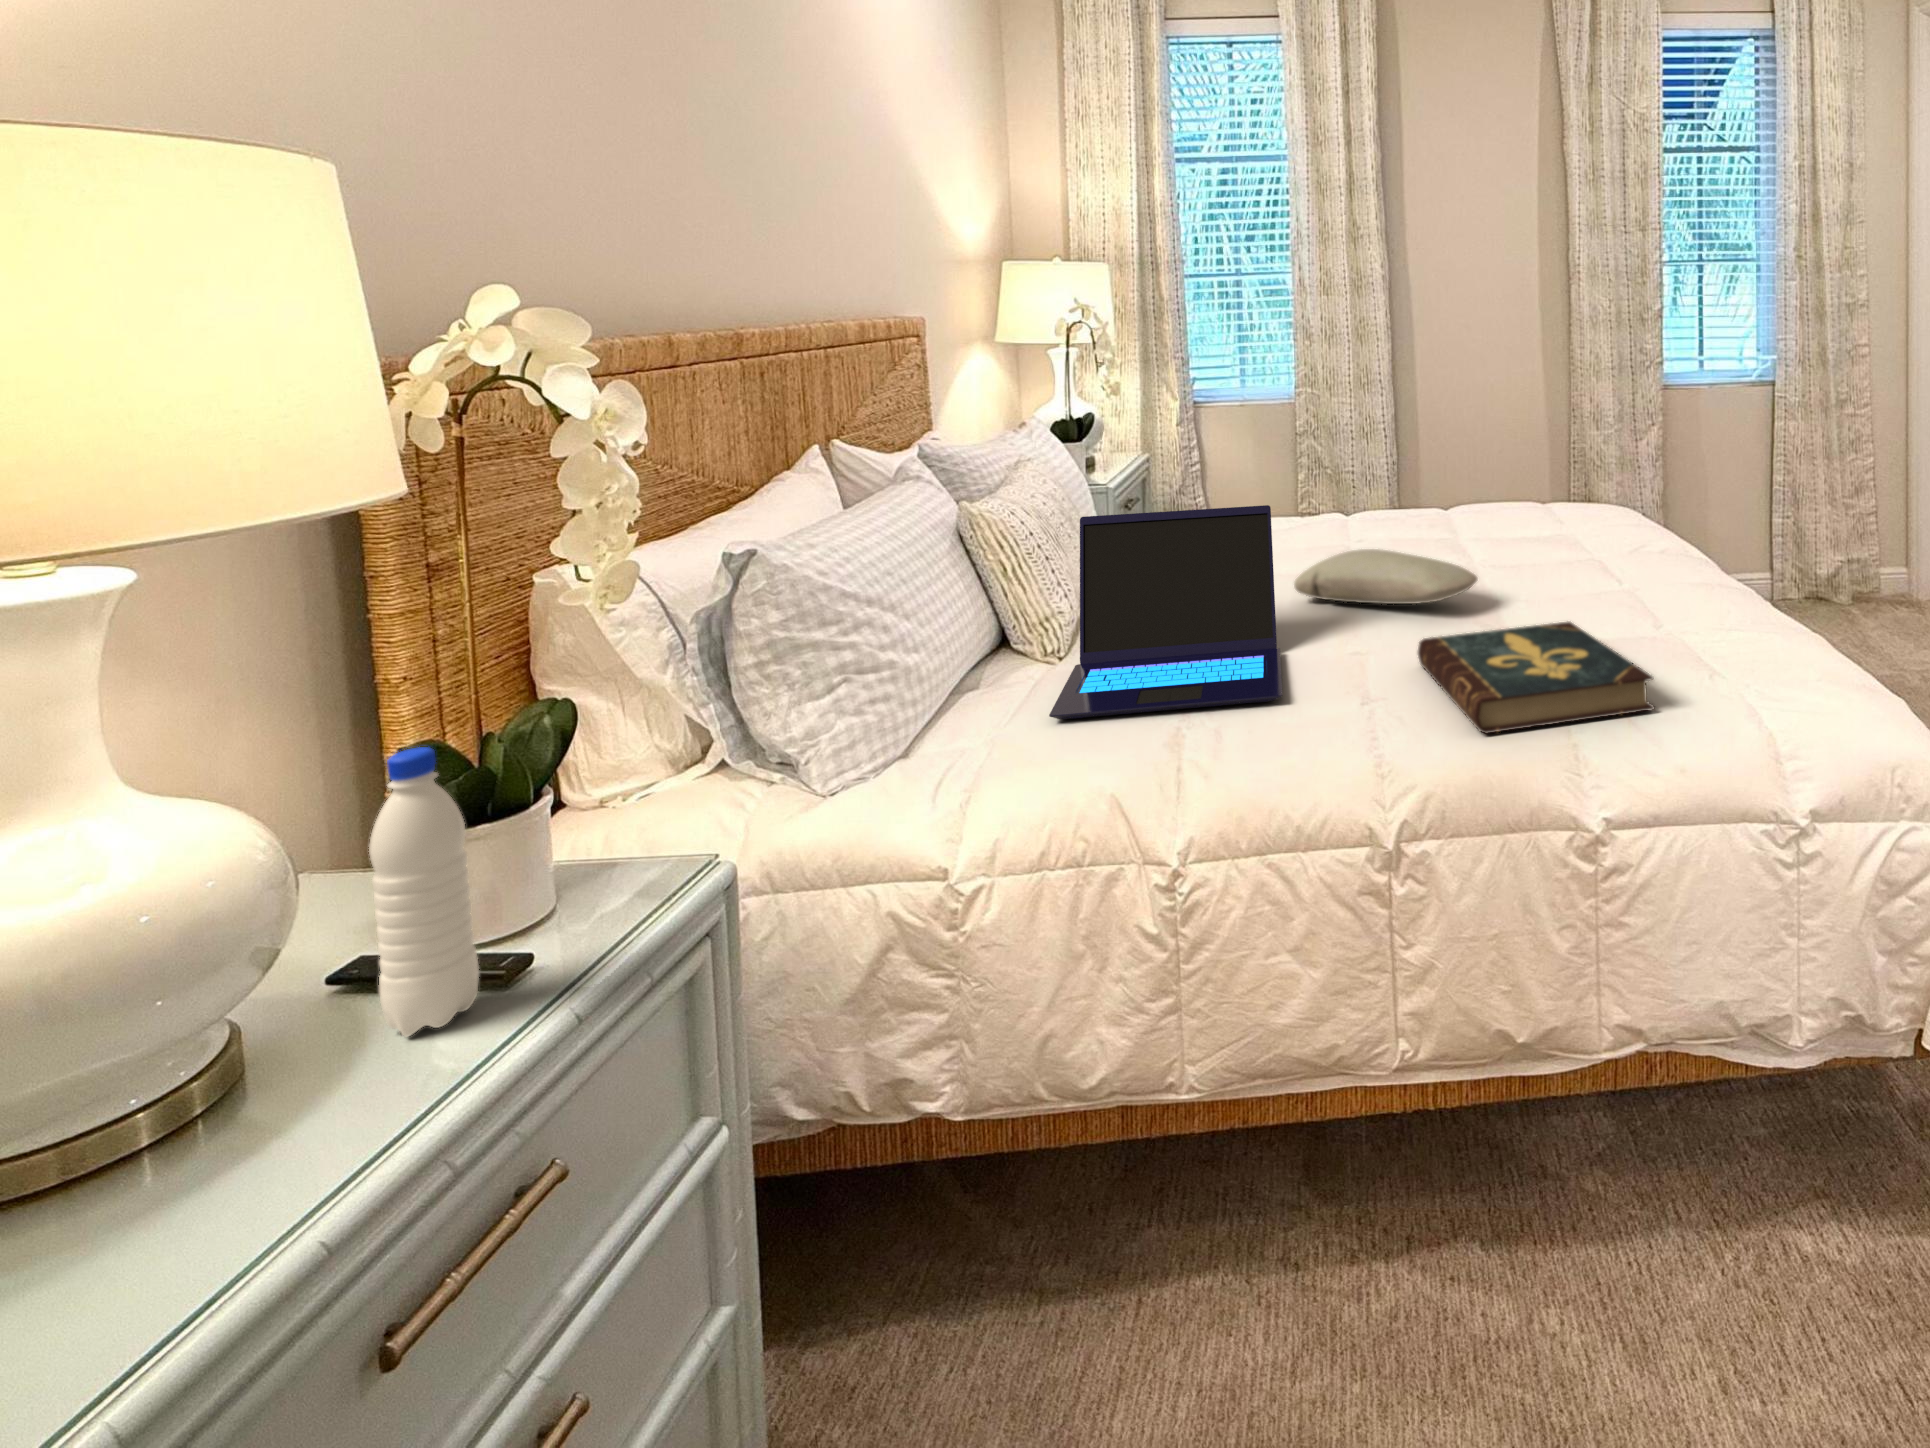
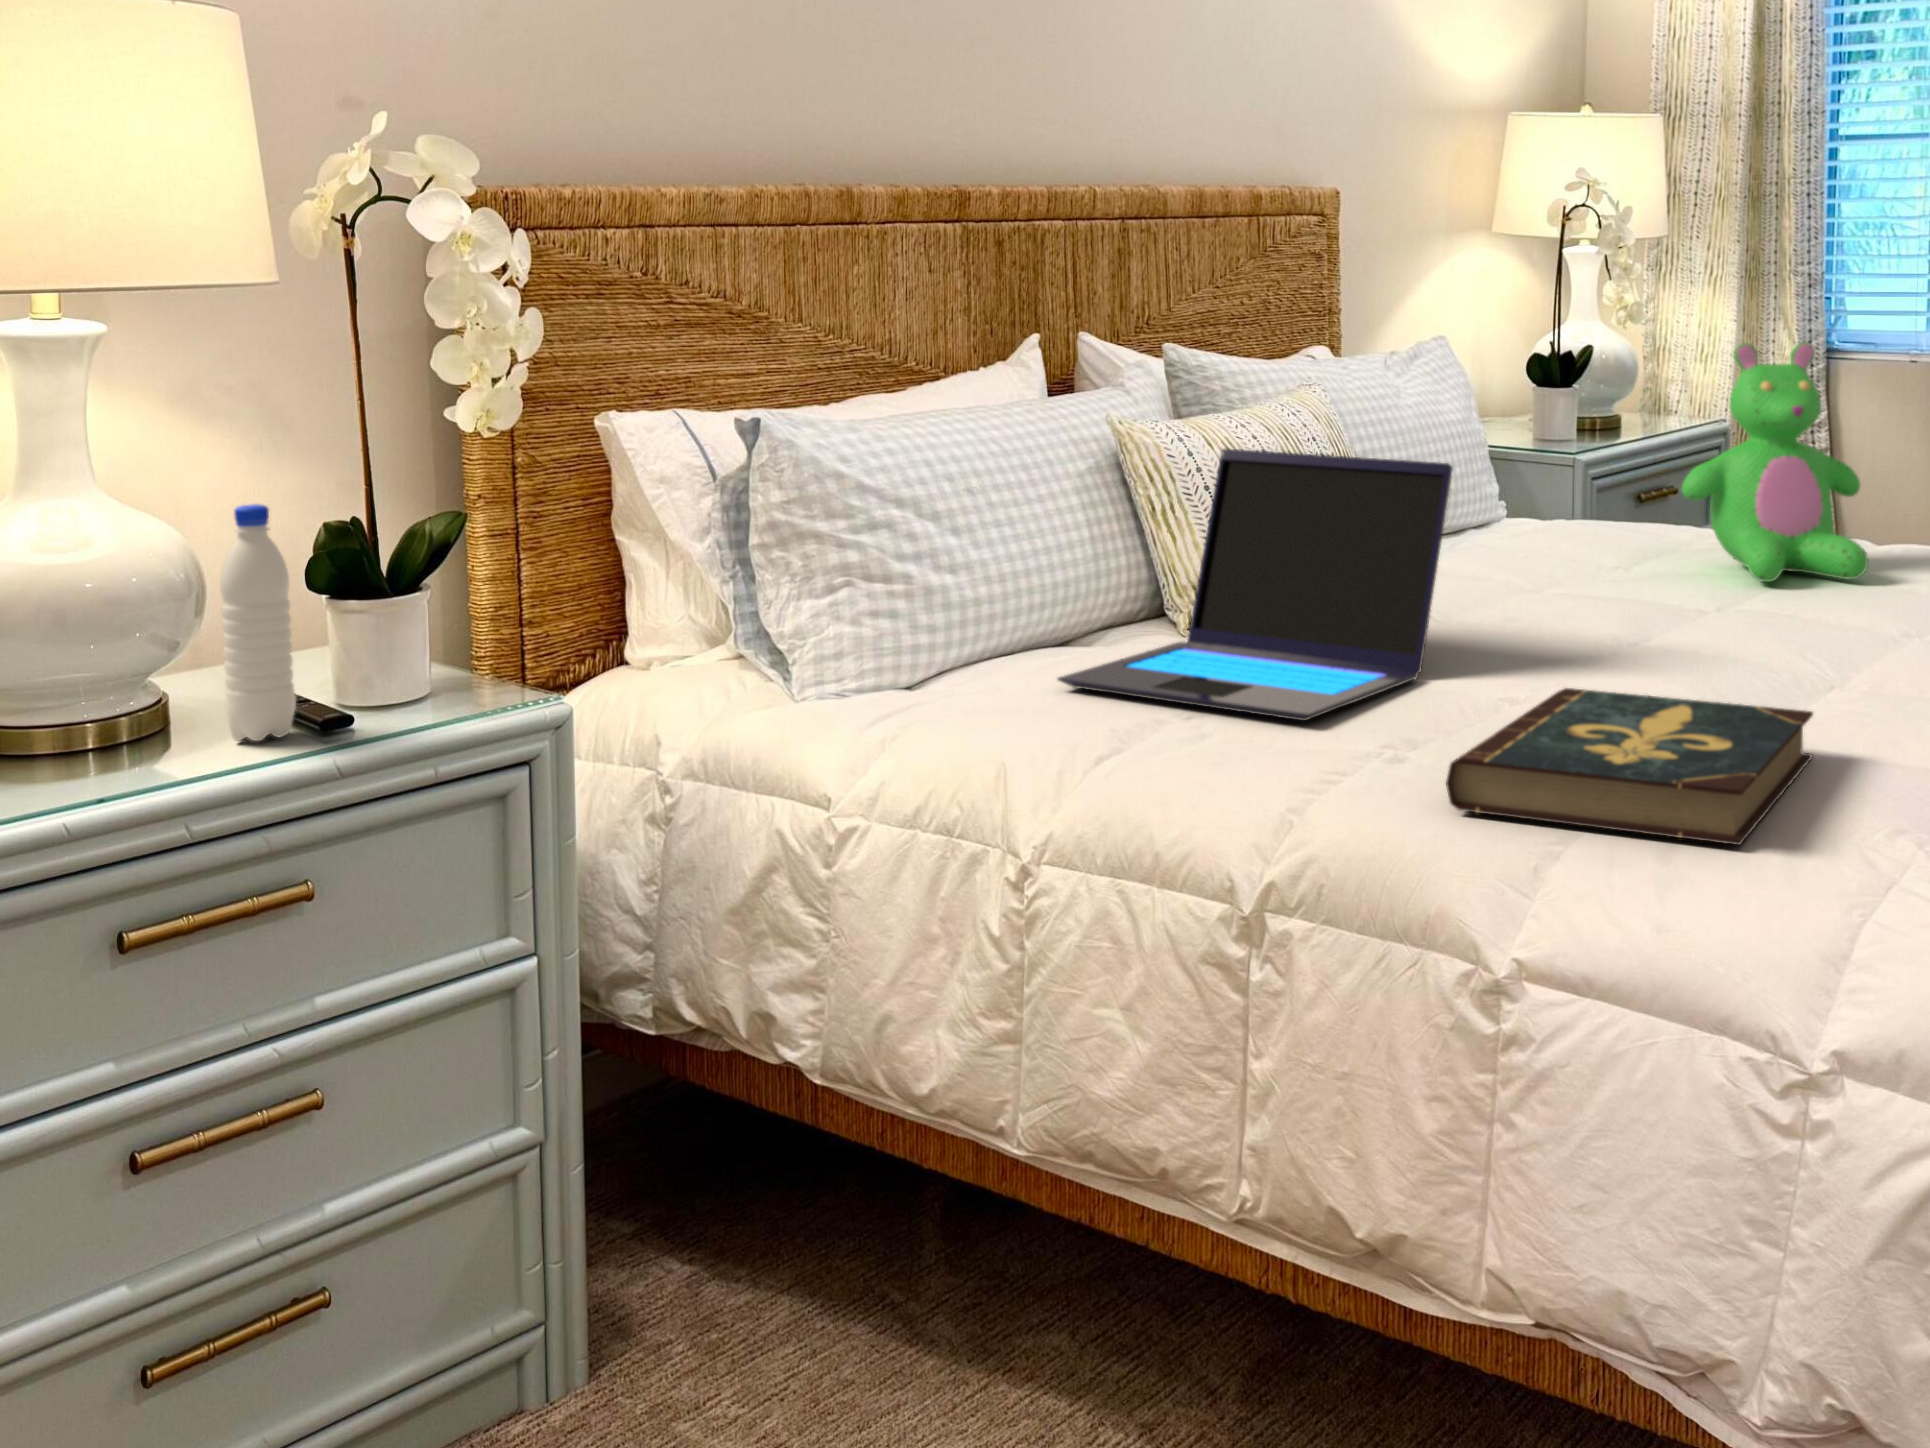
teddy bear: none [1275,403,1389,549] -> present [1682,342,1868,582]
pillow: present [1294,549,1478,604] -> none [1558,568,1802,660]

